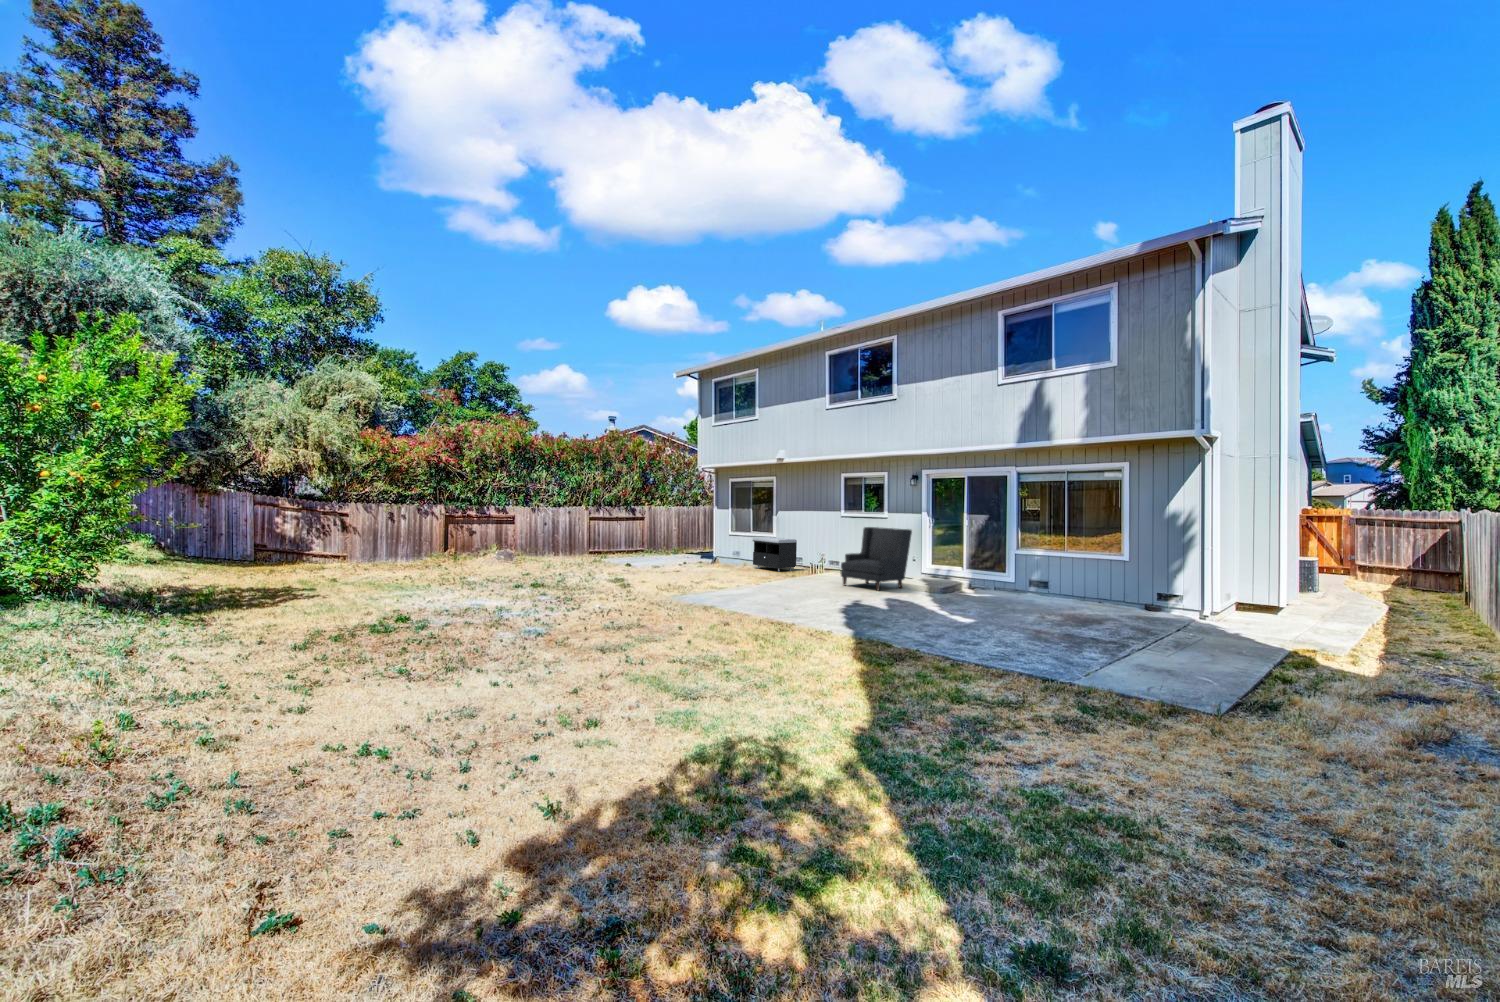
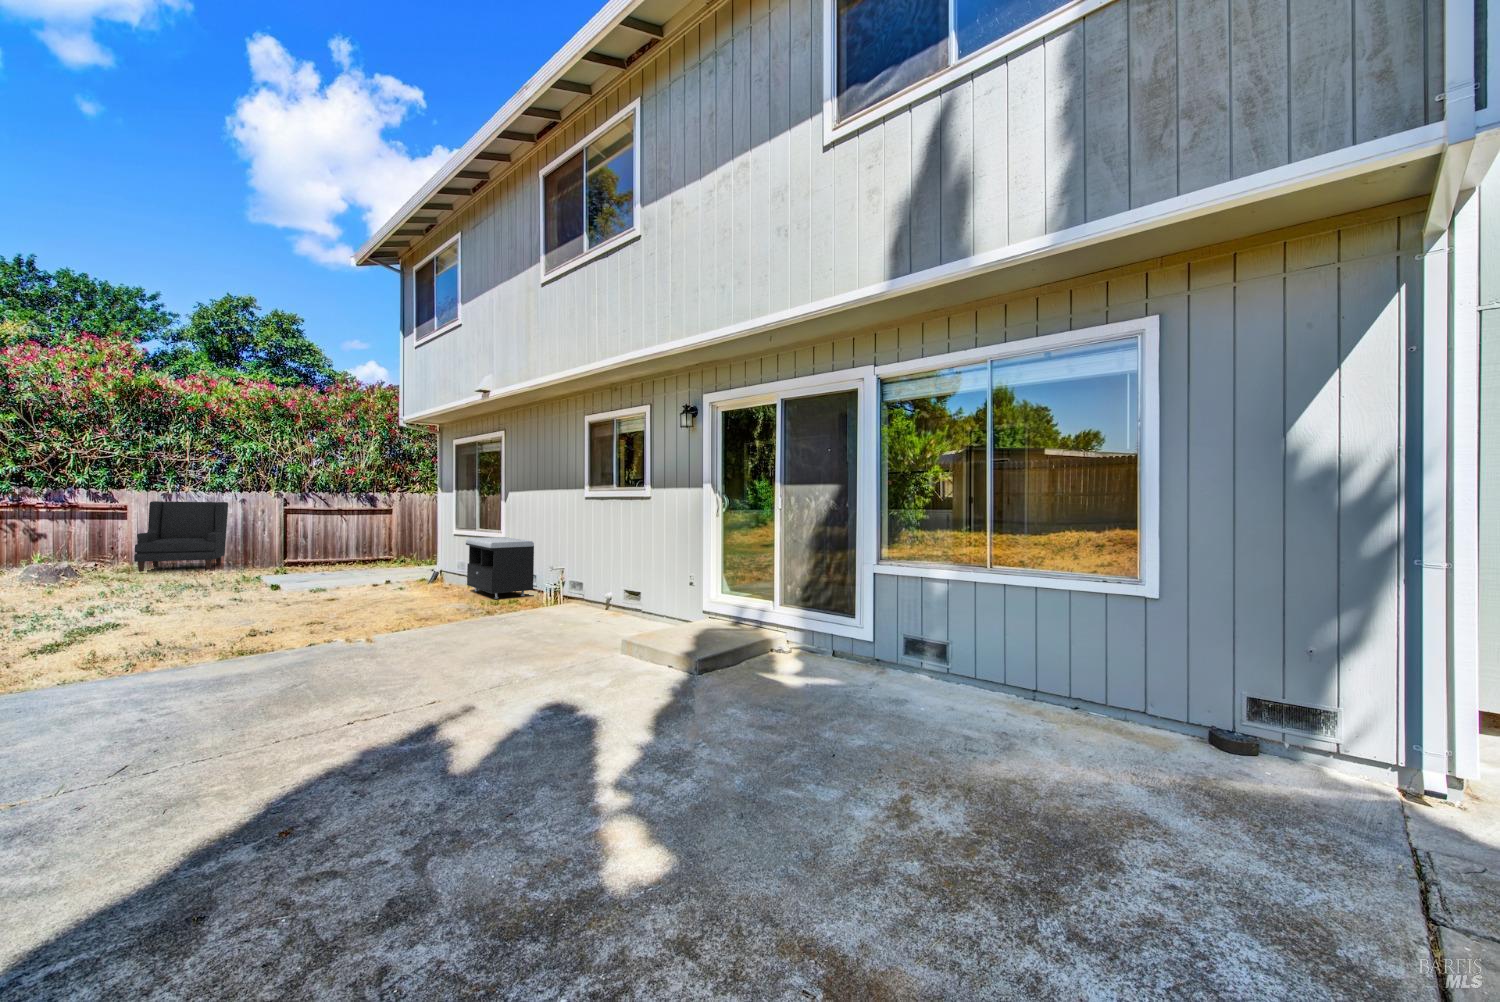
chair: present [841,527,912,591] -> present [134,501,228,572]

